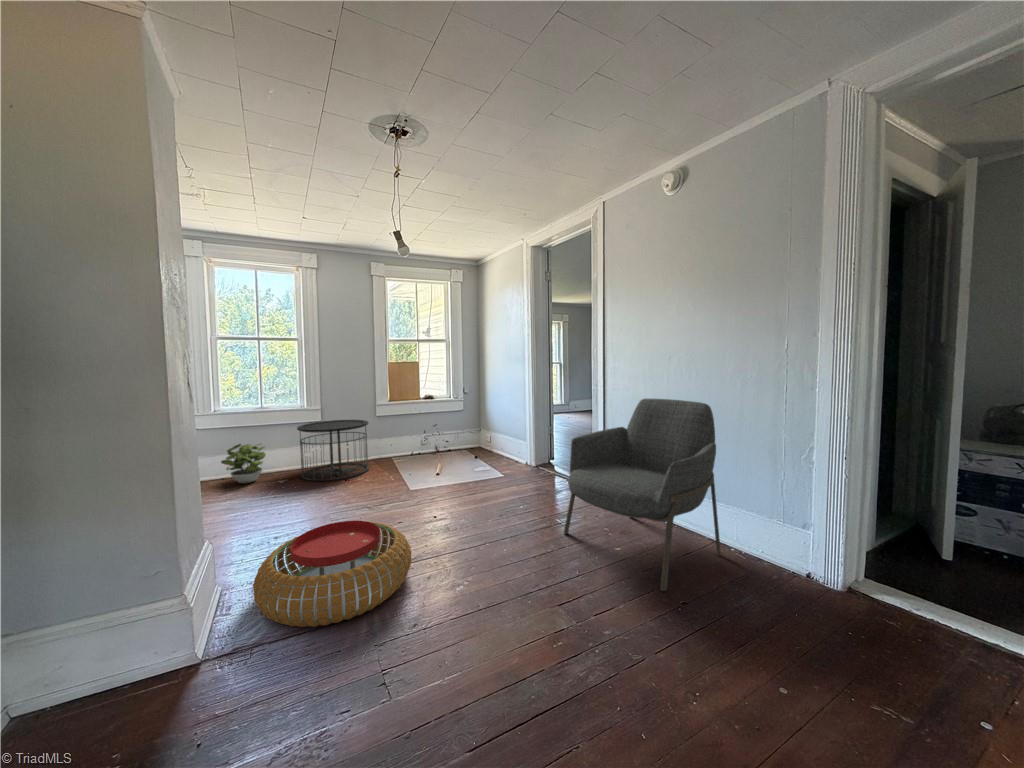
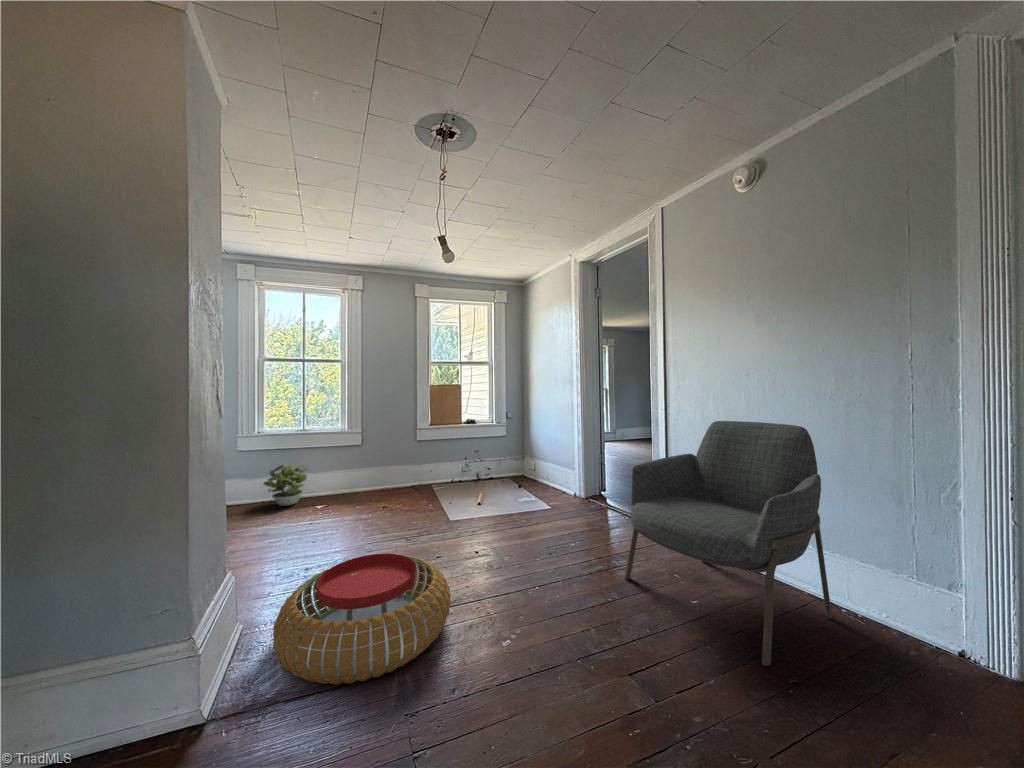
side table: present [297,420,369,481] -> none [338,443,409,506]

